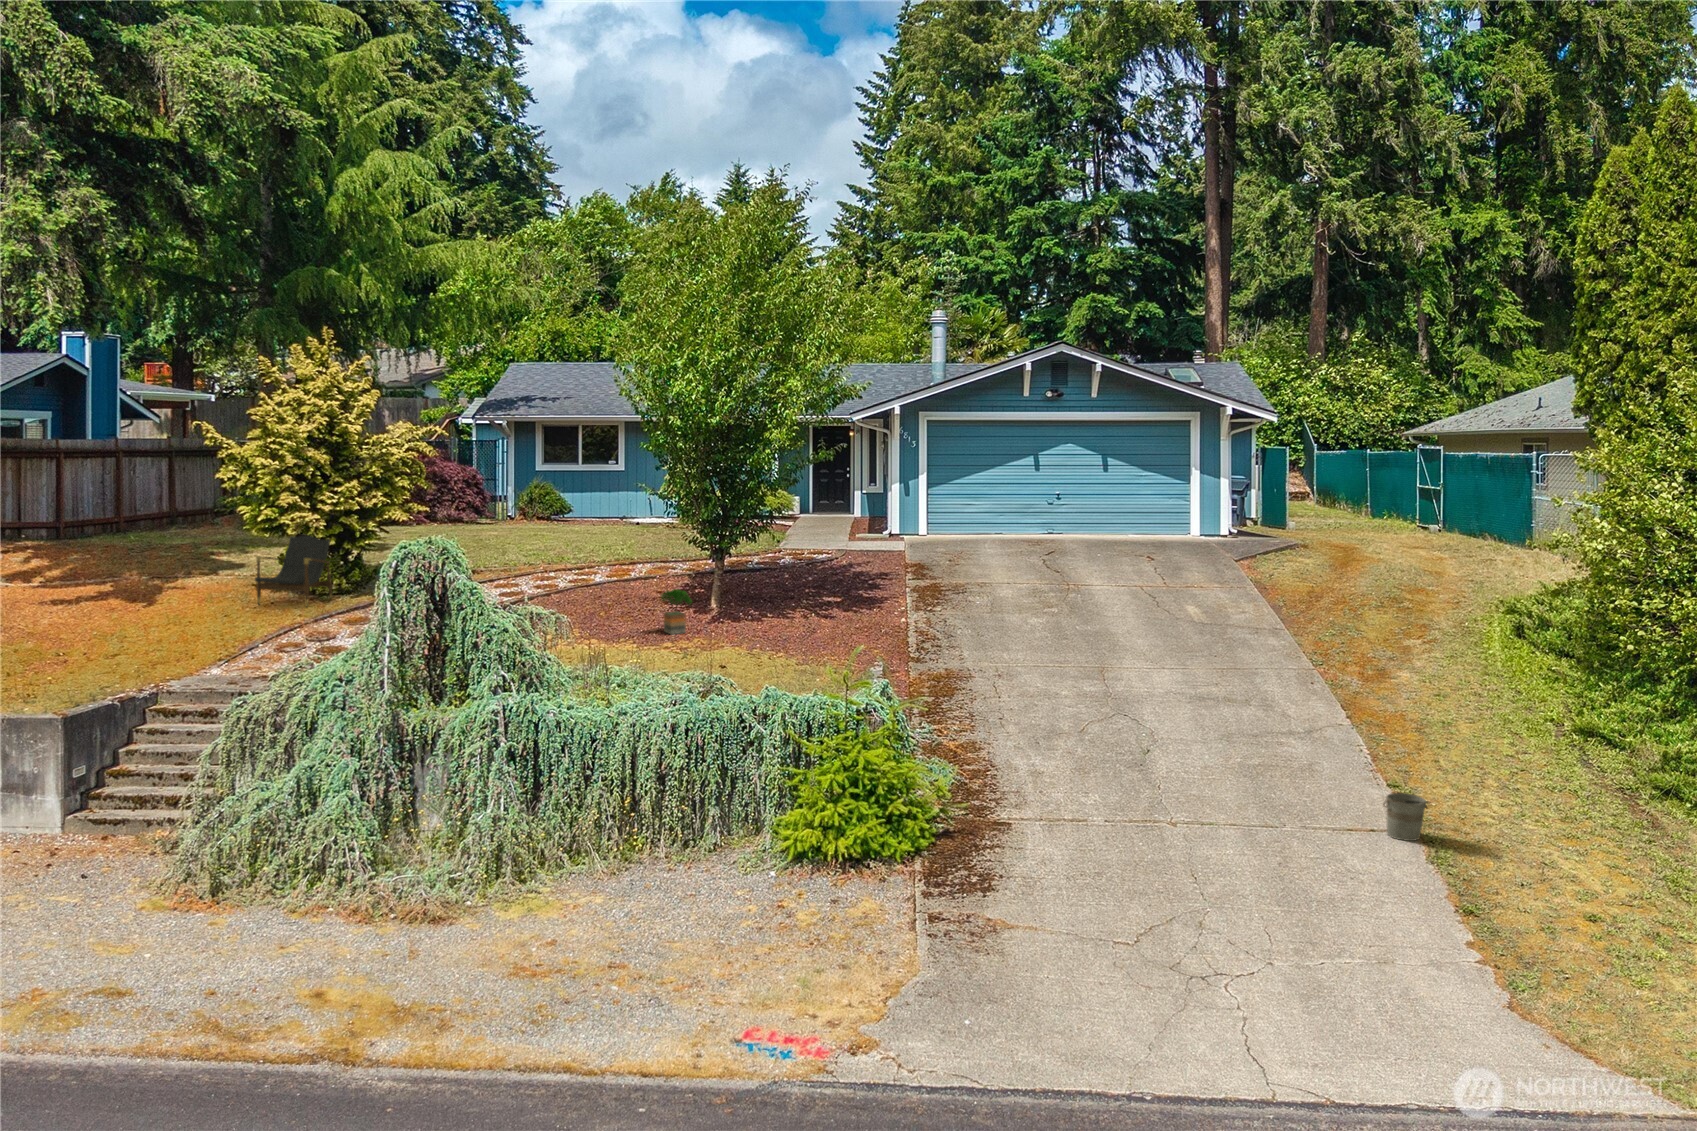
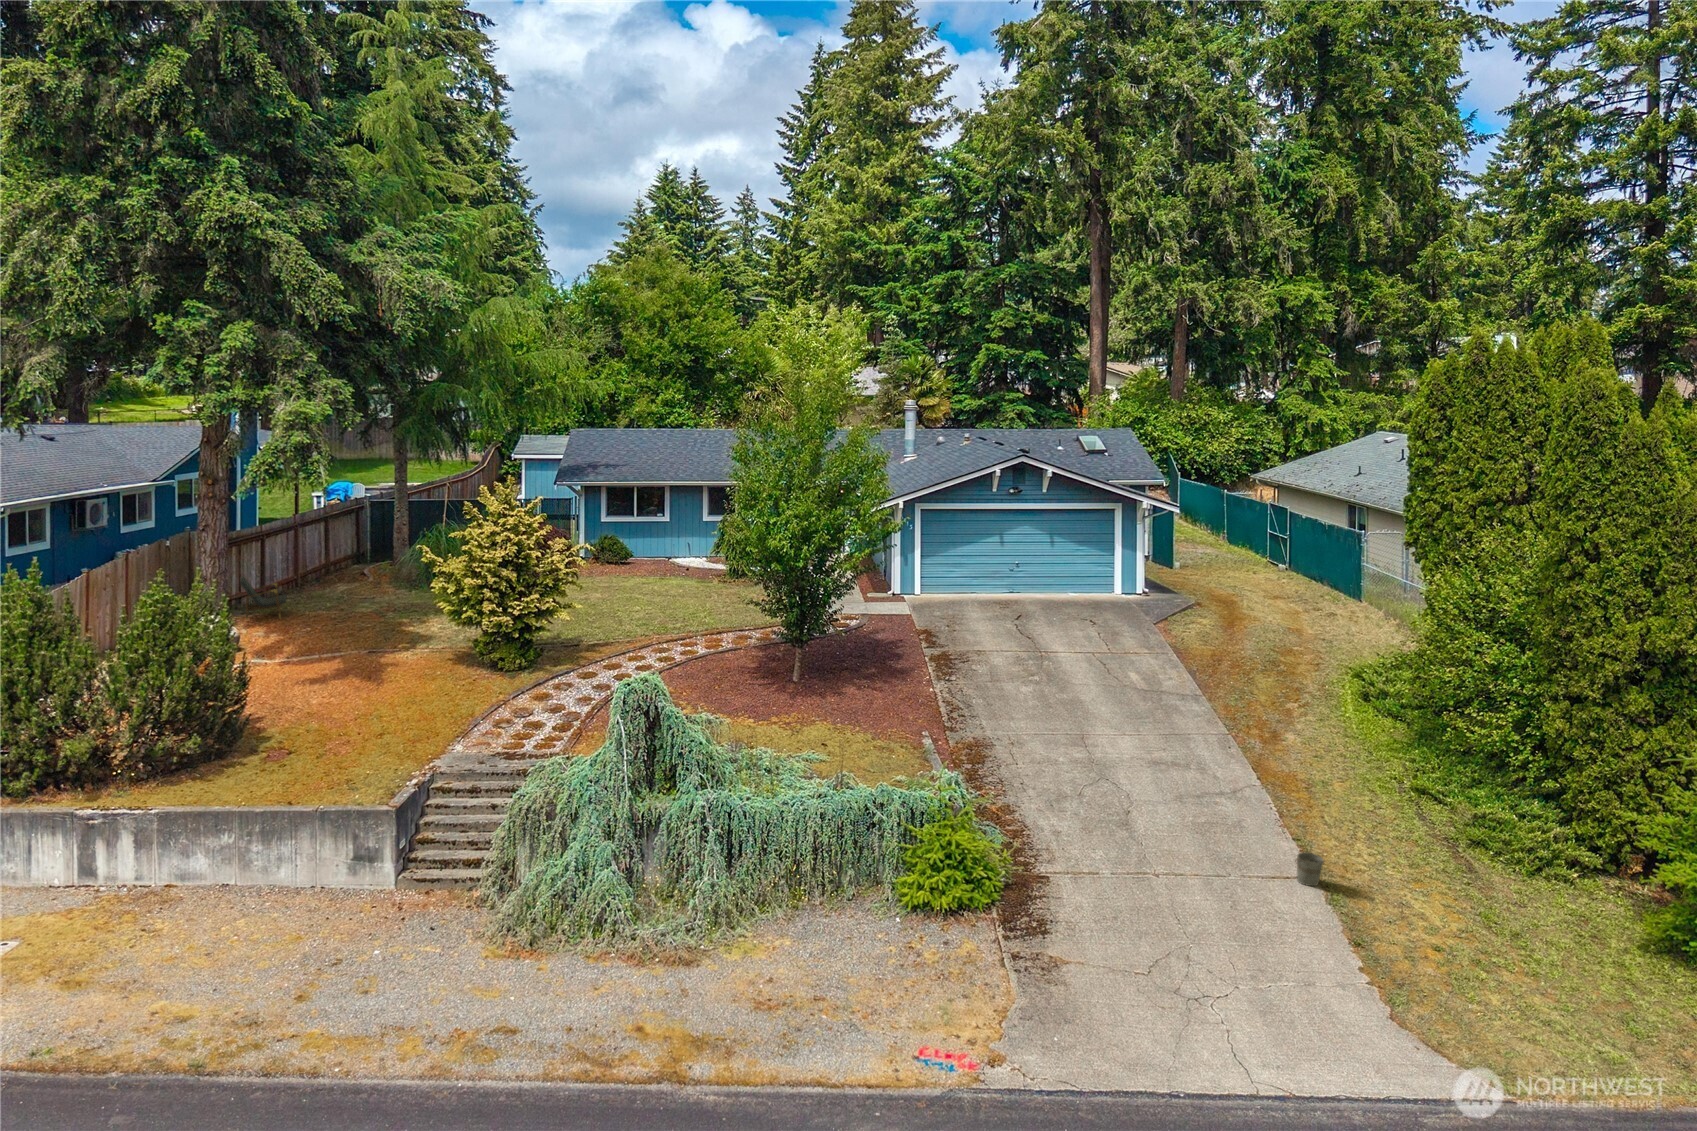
lounge chair: present [255,536,332,607] -> present [240,577,286,619]
potted tree: present [661,589,692,634] -> none [773,681,798,715]

